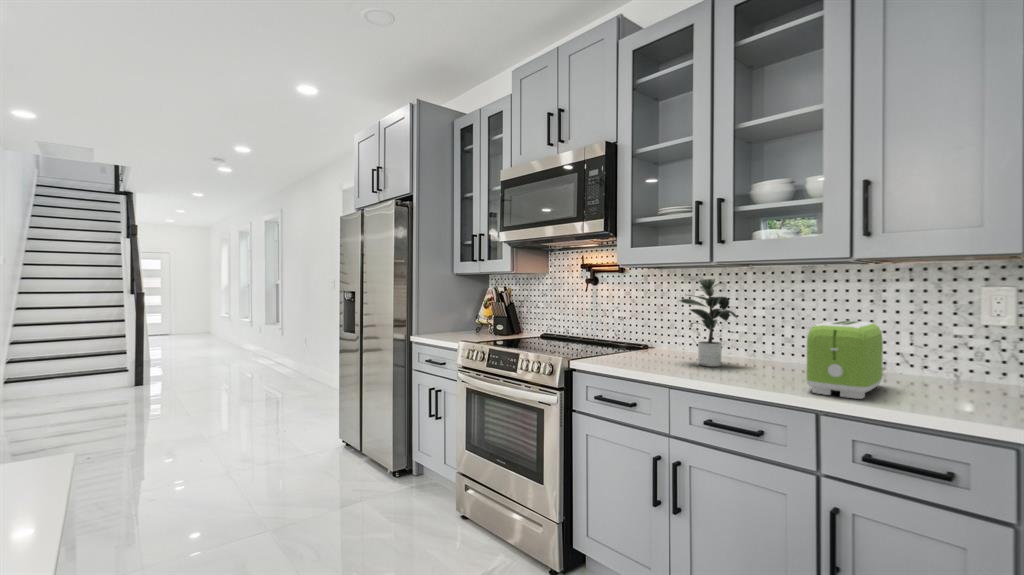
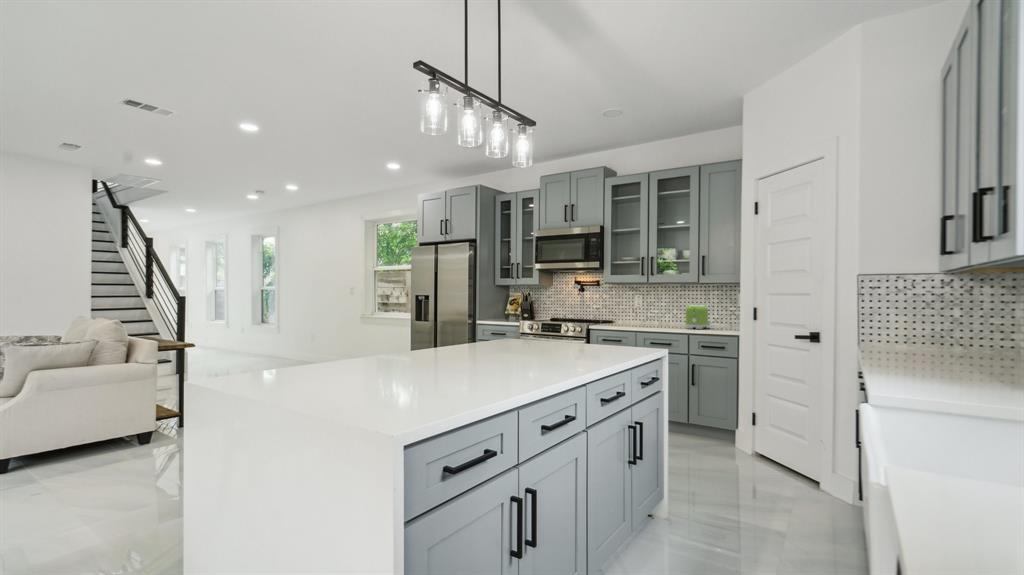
potted plant: present [680,279,737,367] -> none [631,289,666,325]

